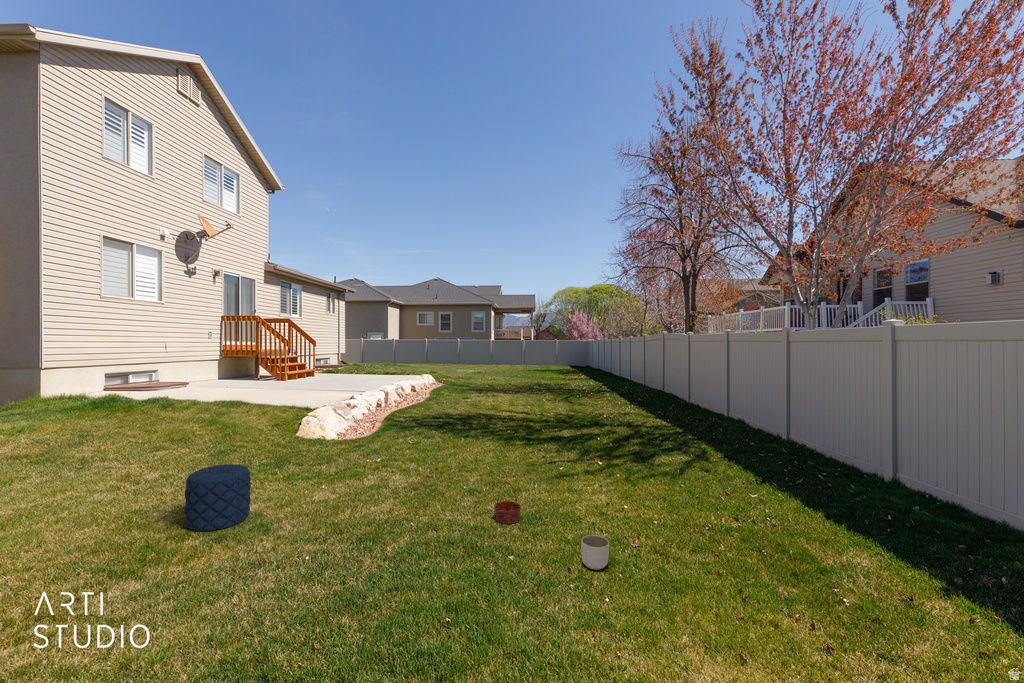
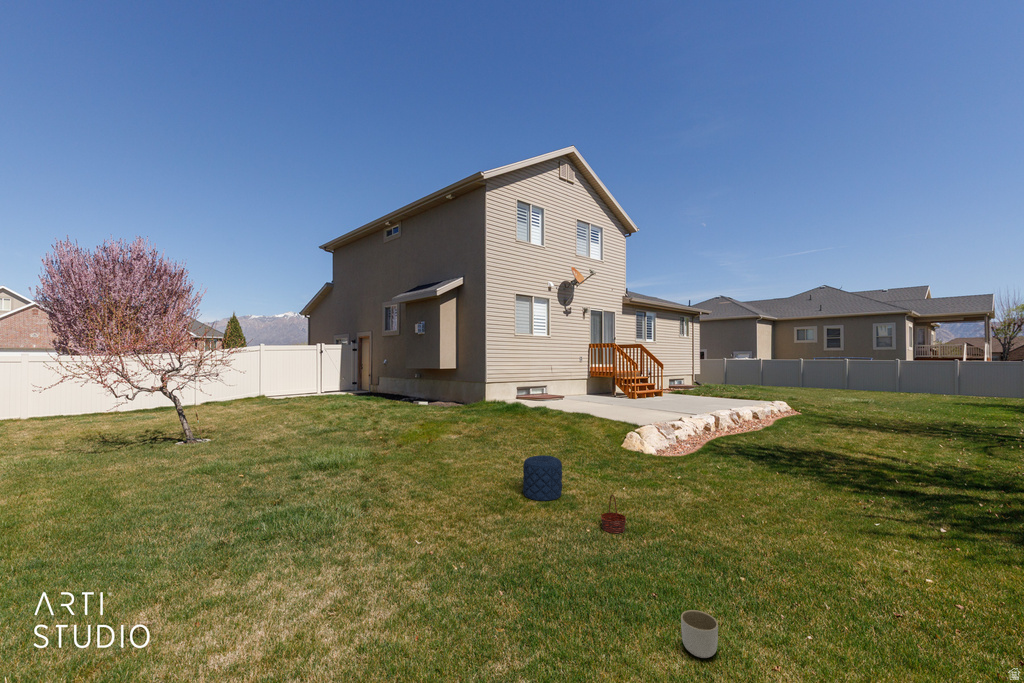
basket: present [494,483,521,524] -> present [601,495,626,533]
planter: present [581,535,609,570] -> present [681,610,718,658]

